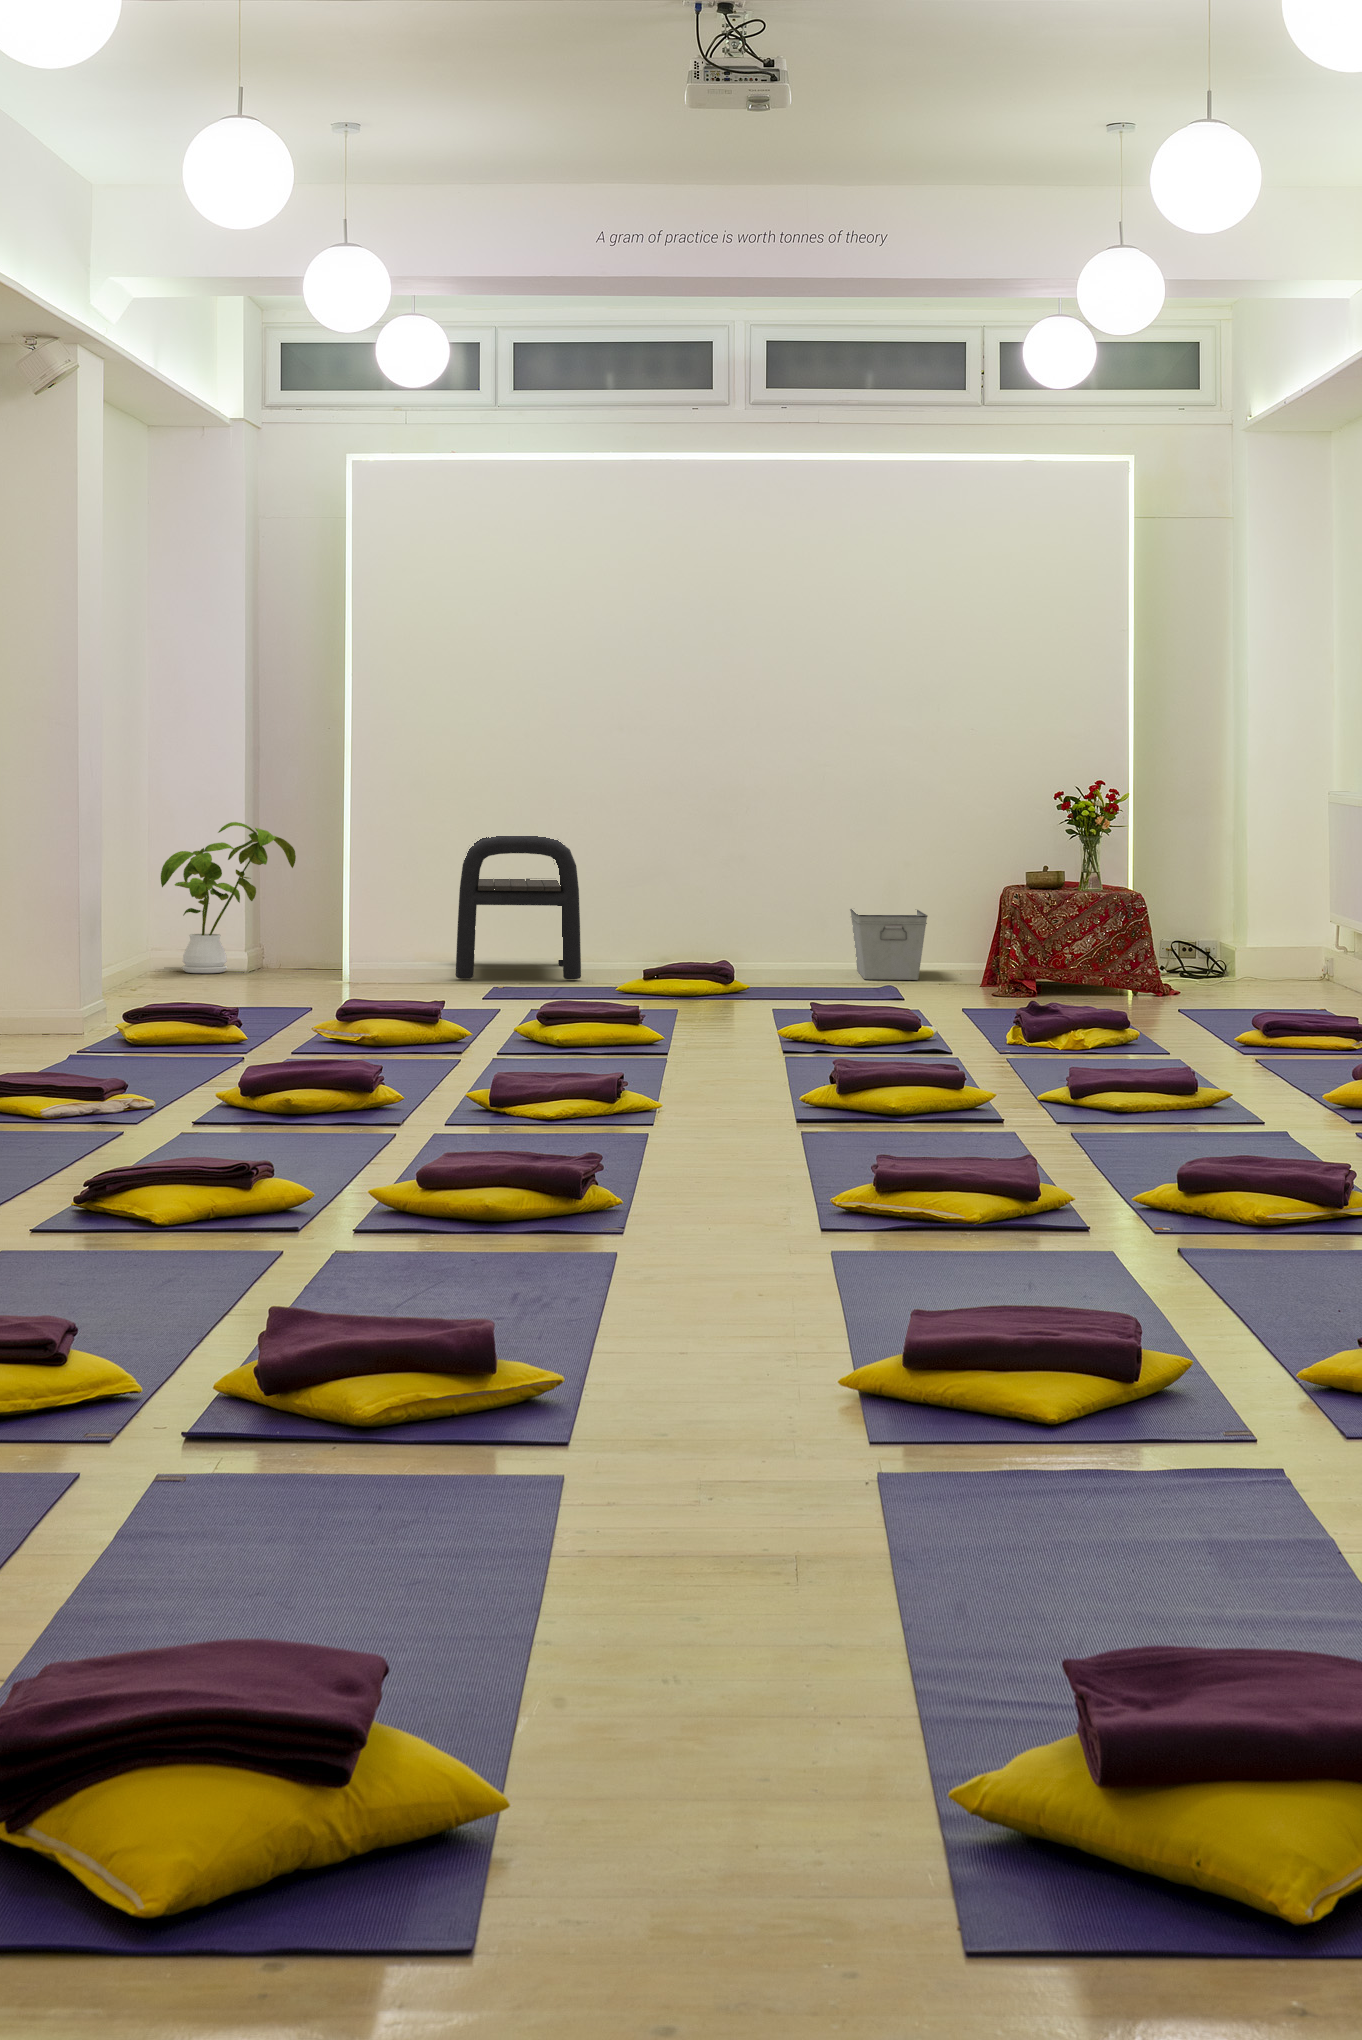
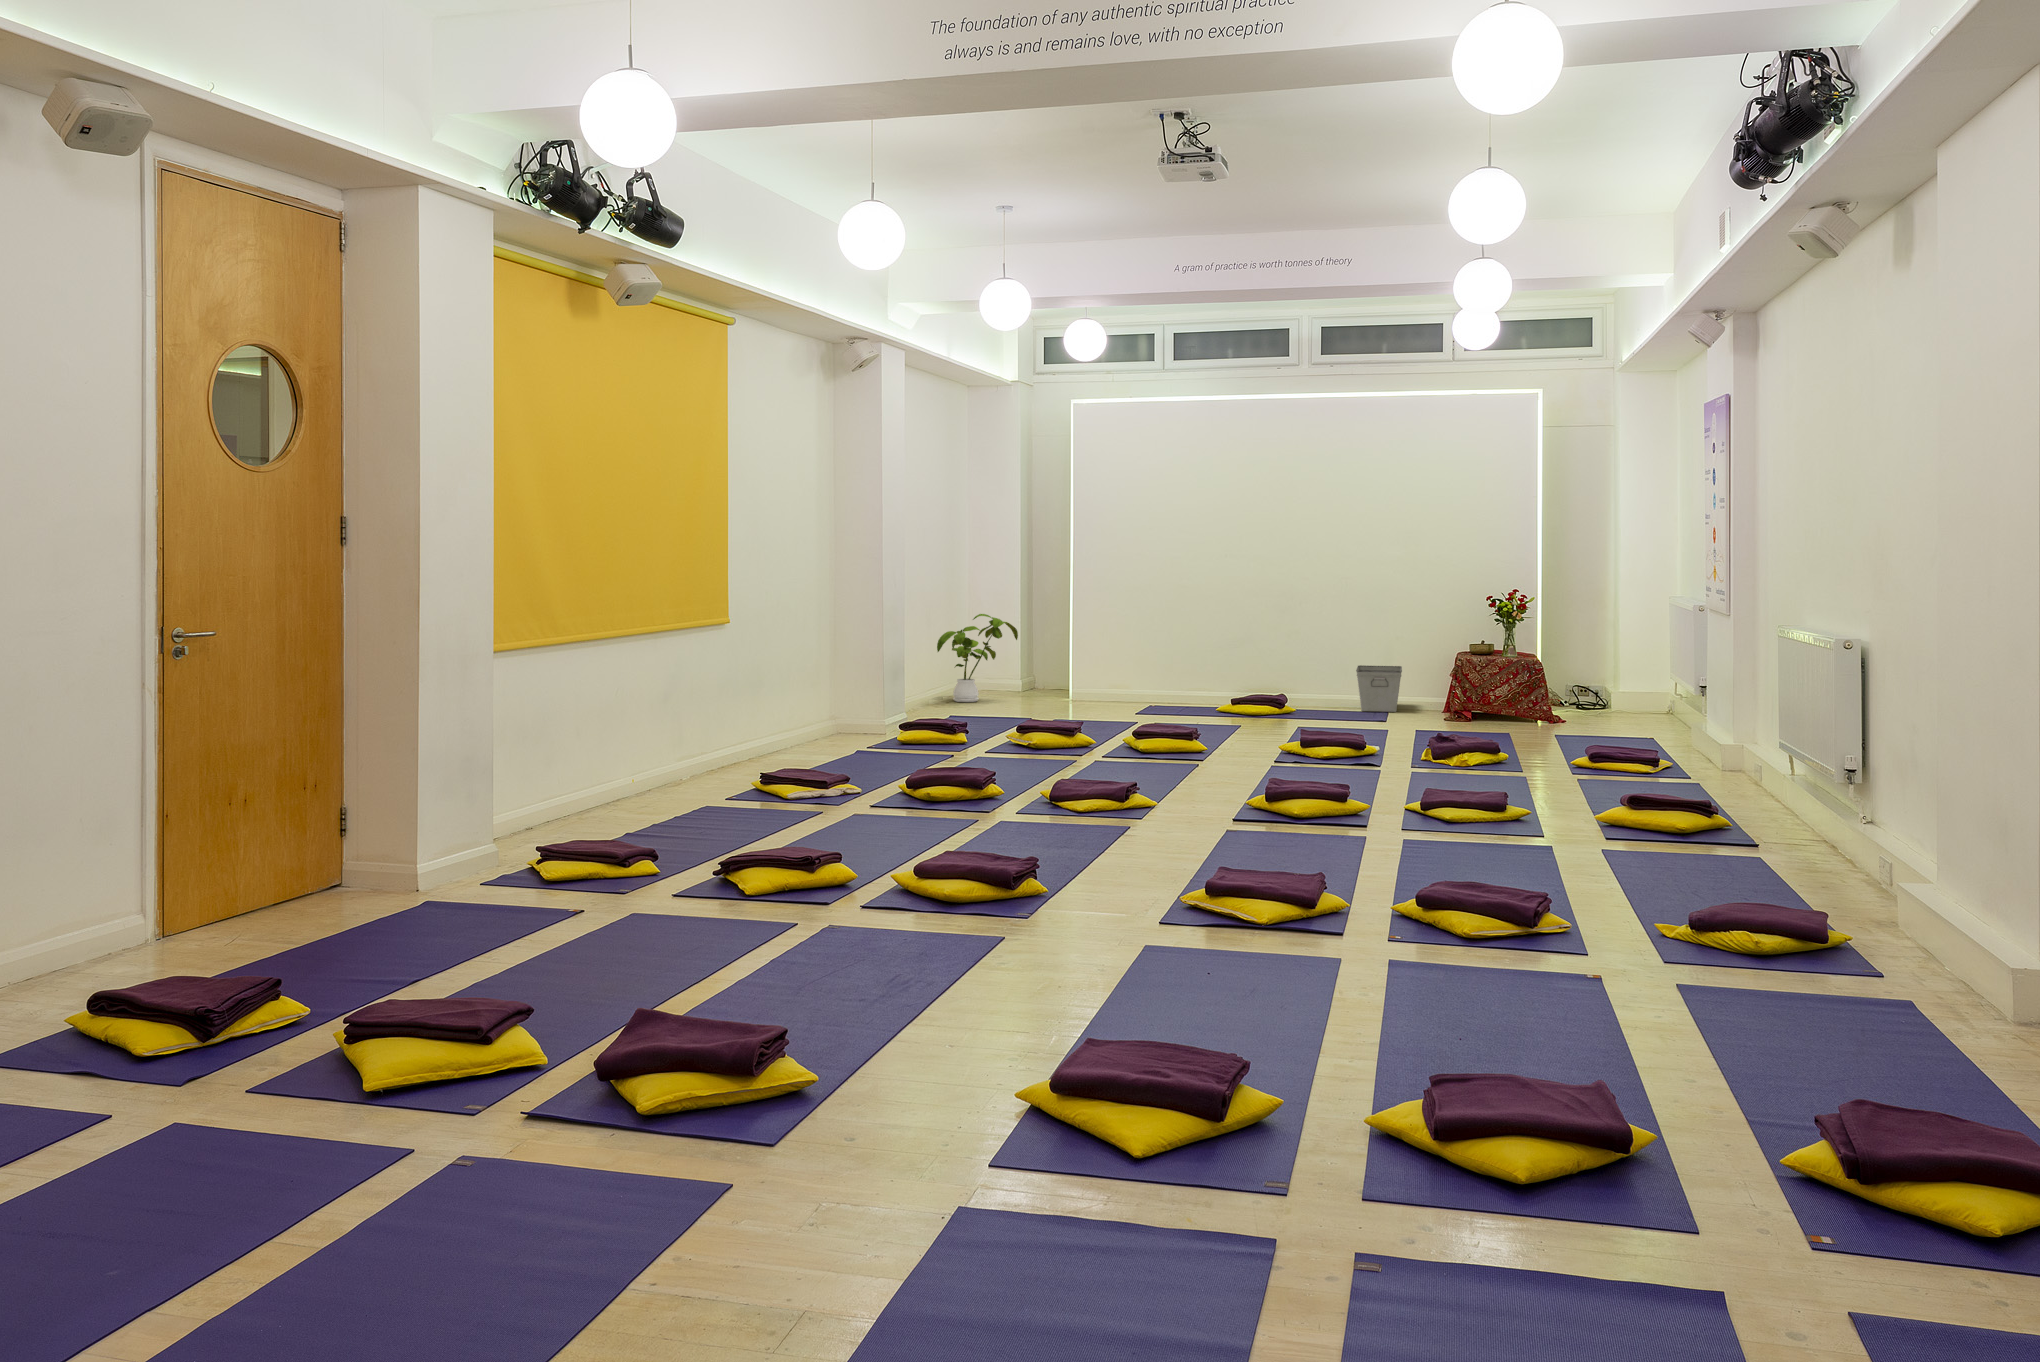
bench: present [456,836,581,979] -> none [1107,617,1189,709]

